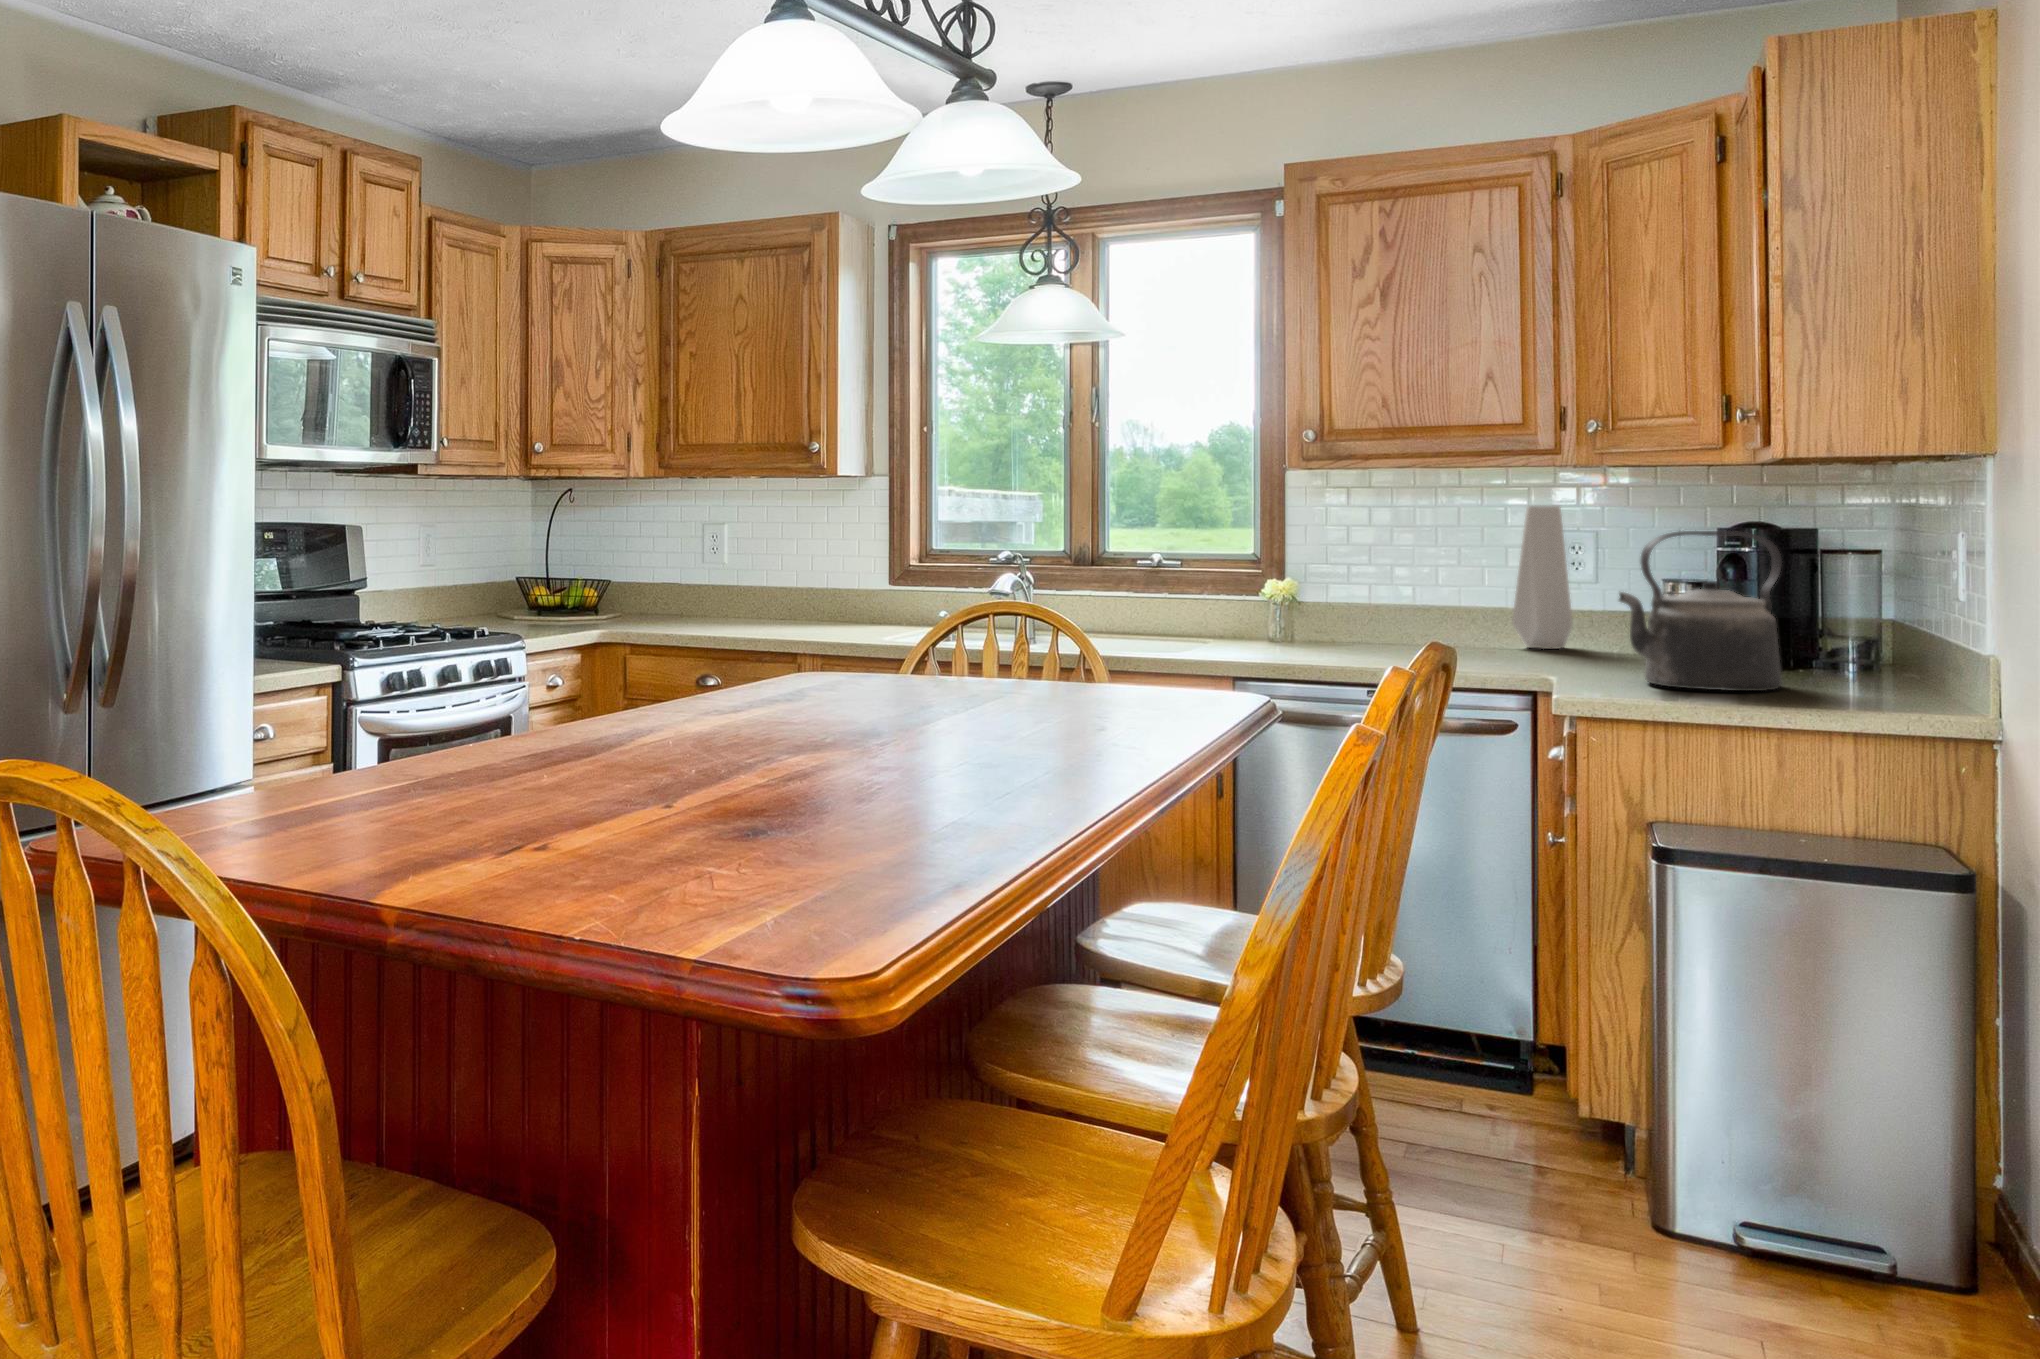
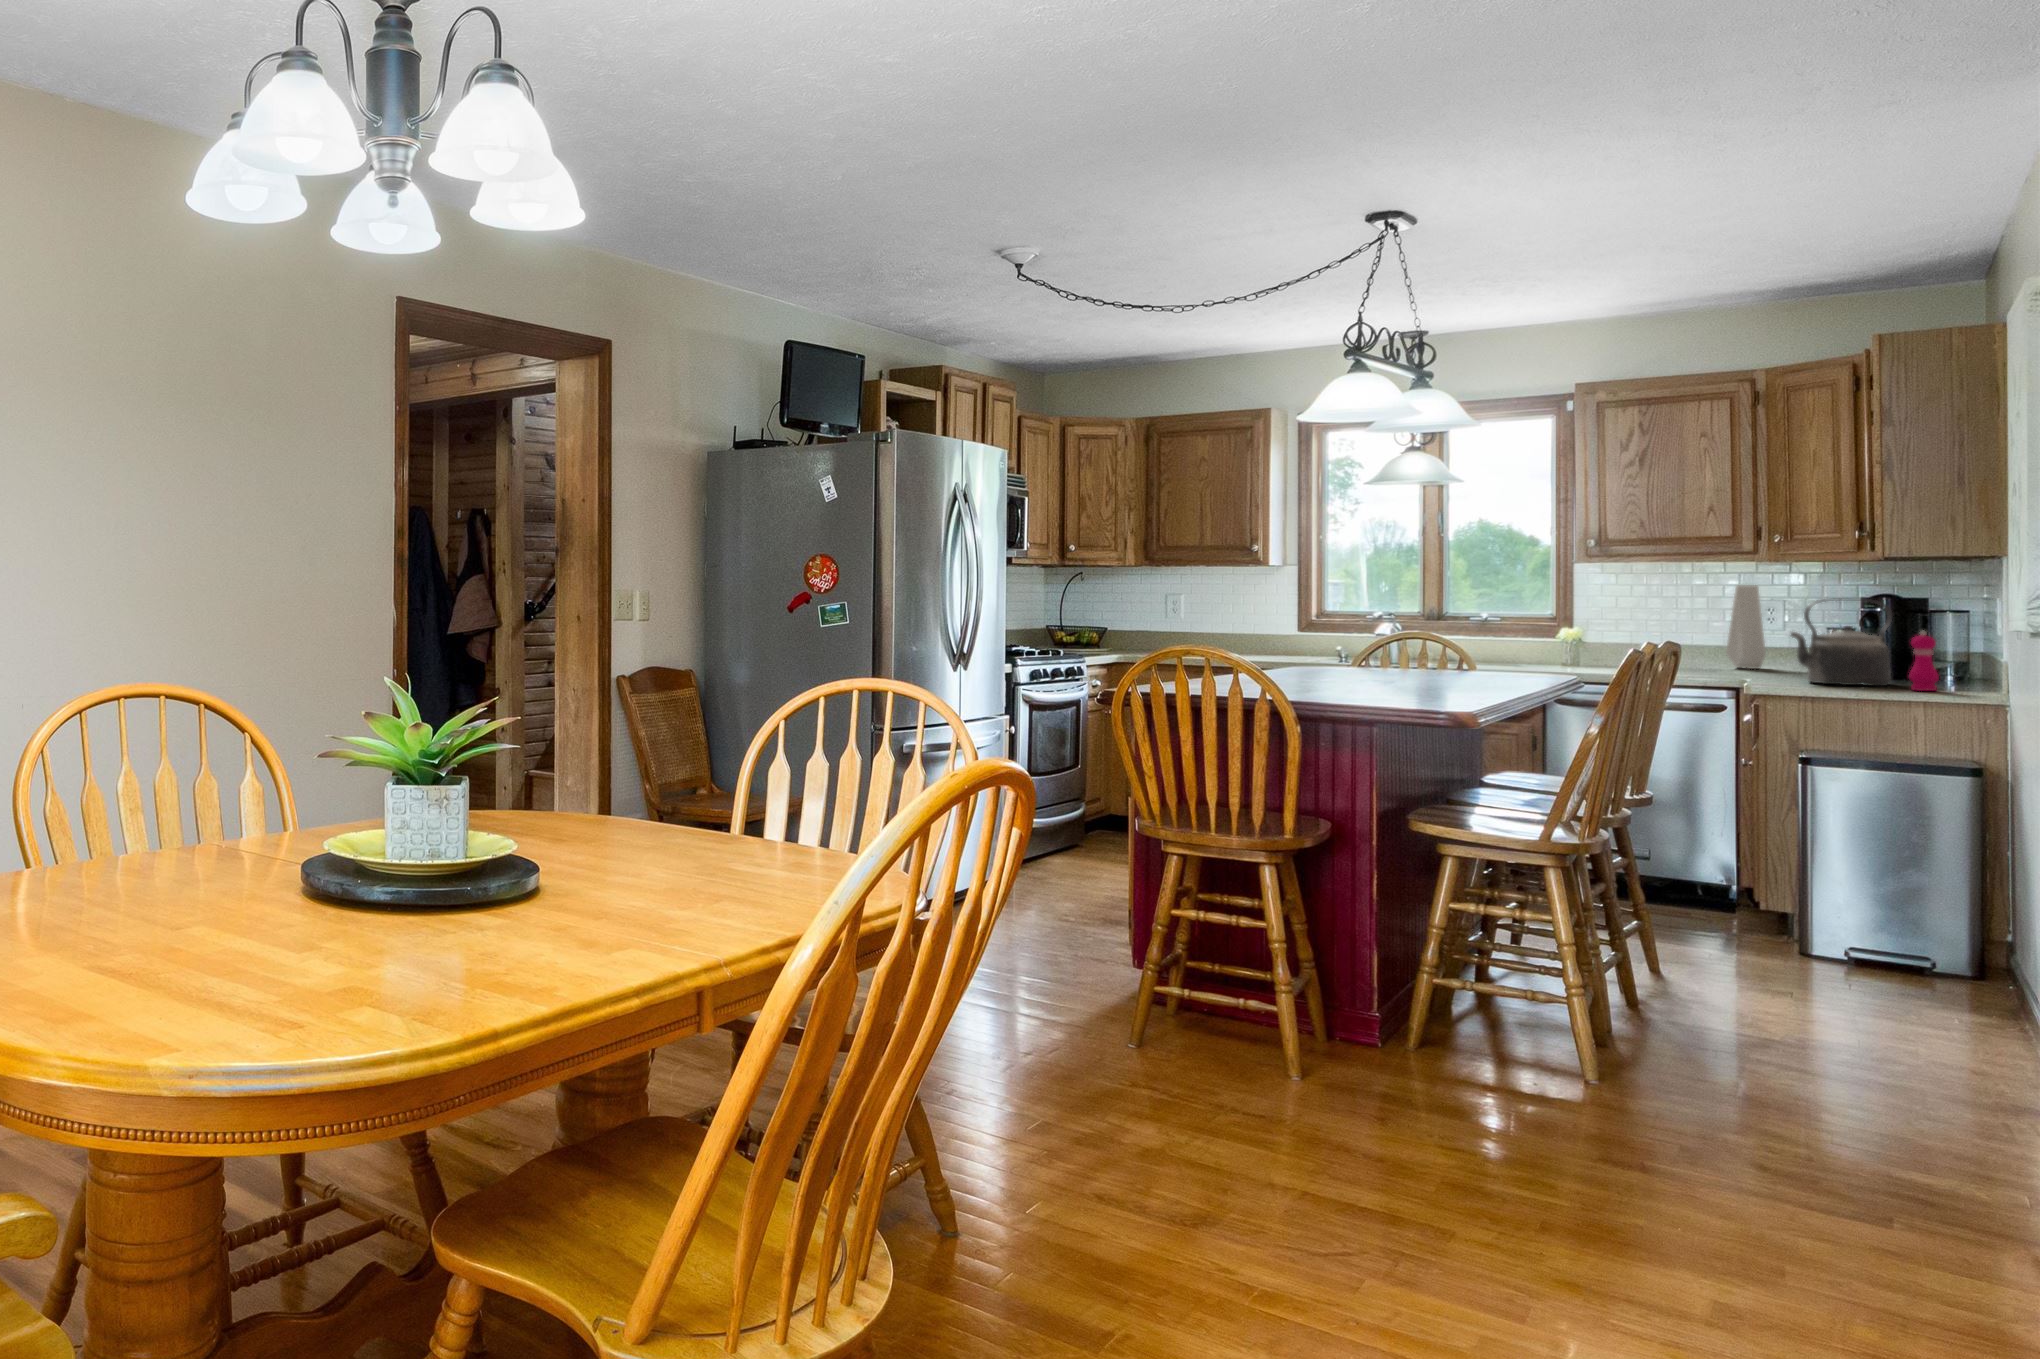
pepper mill: none [1818,592,1869,706] -> present [1909,631,1939,691]

